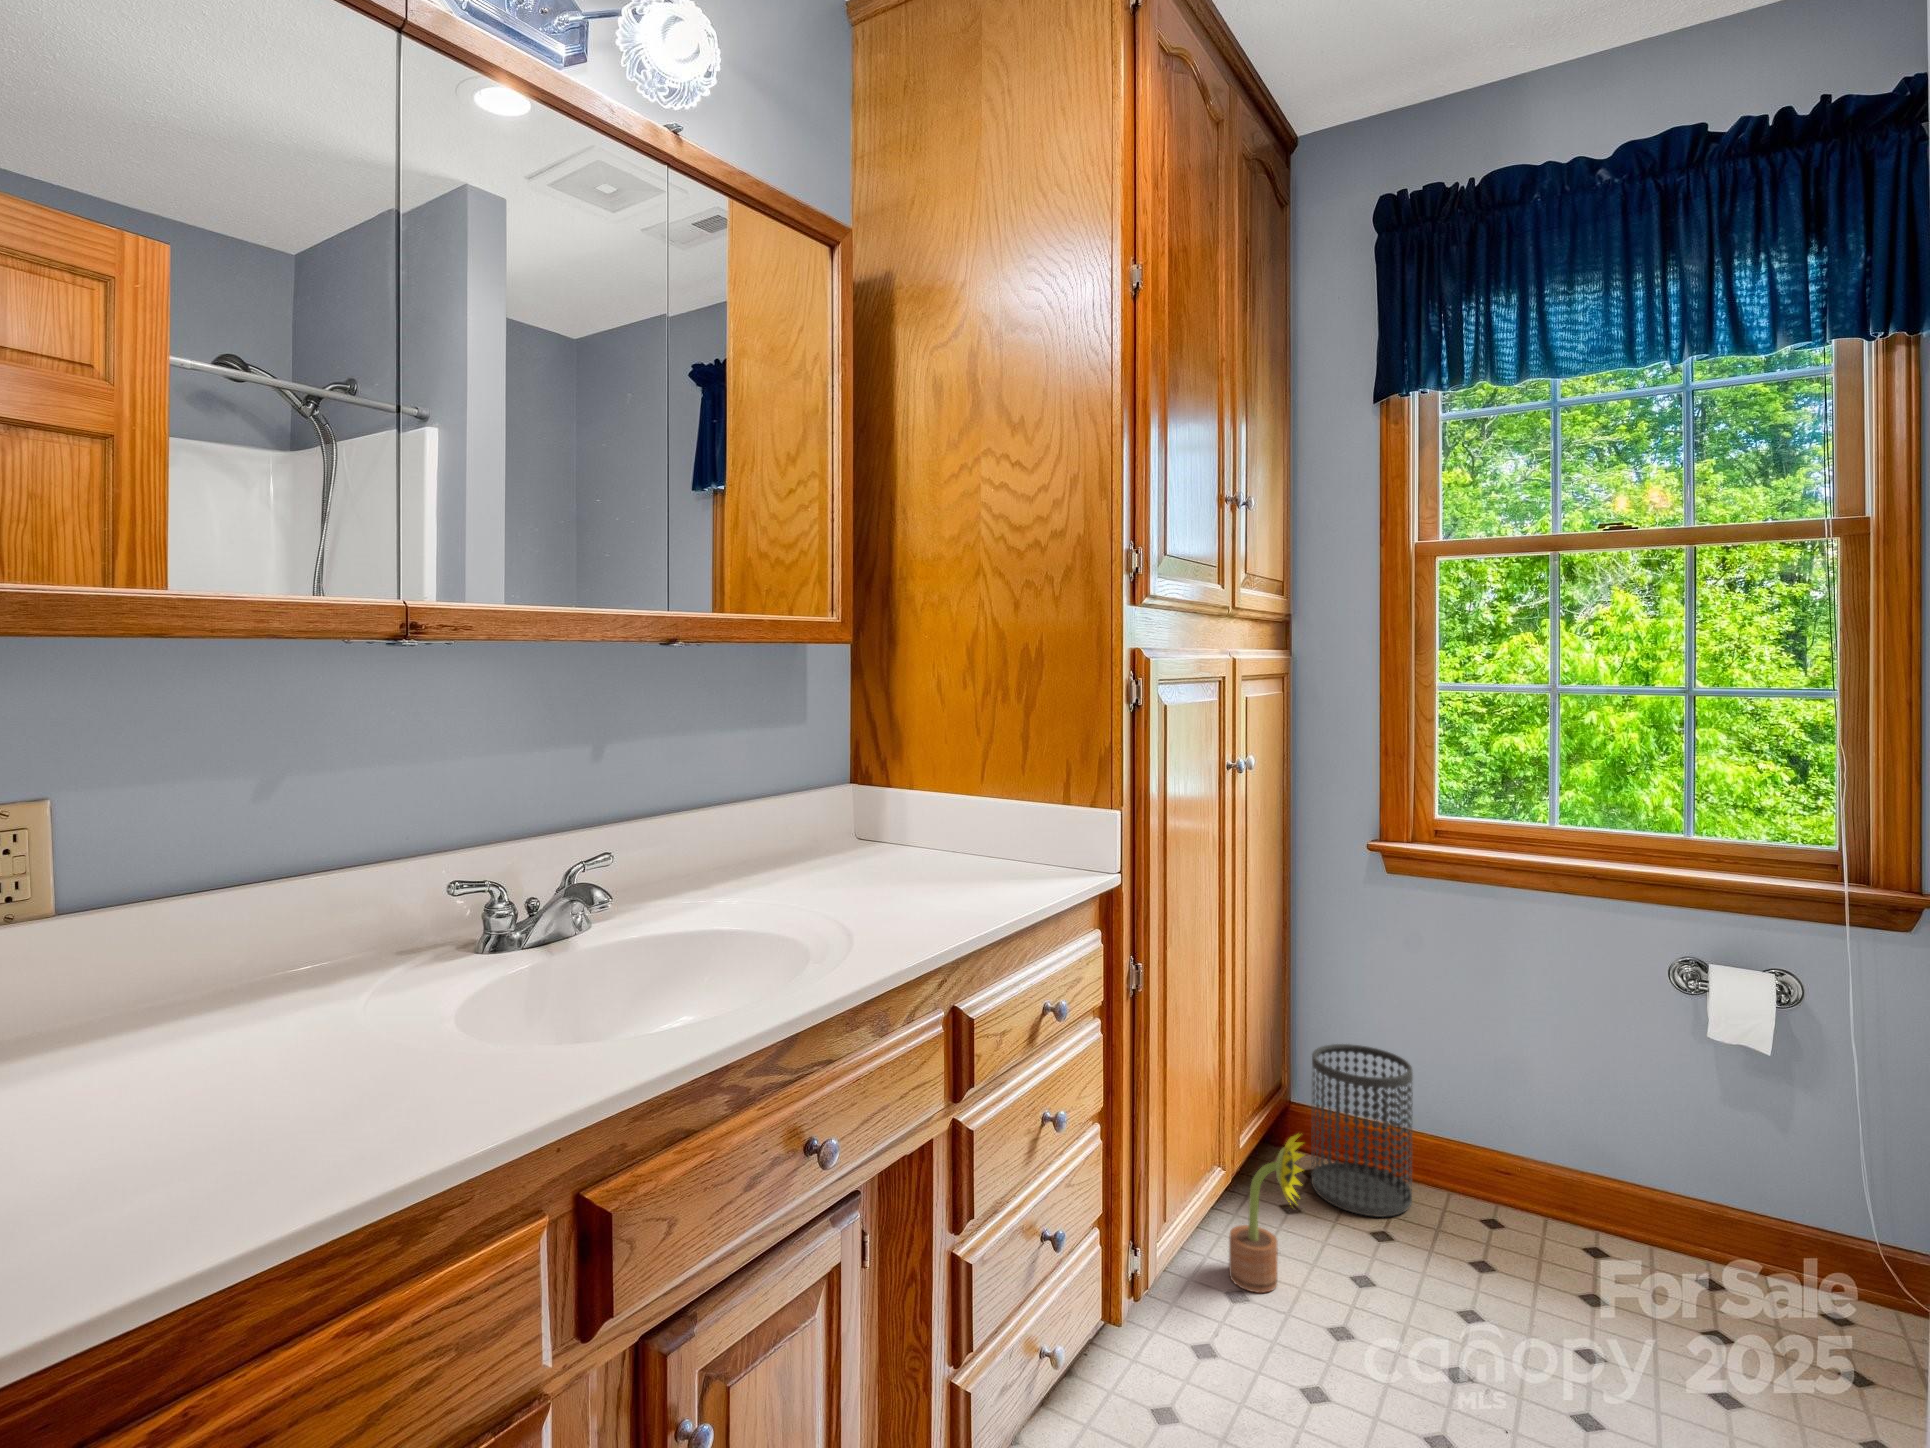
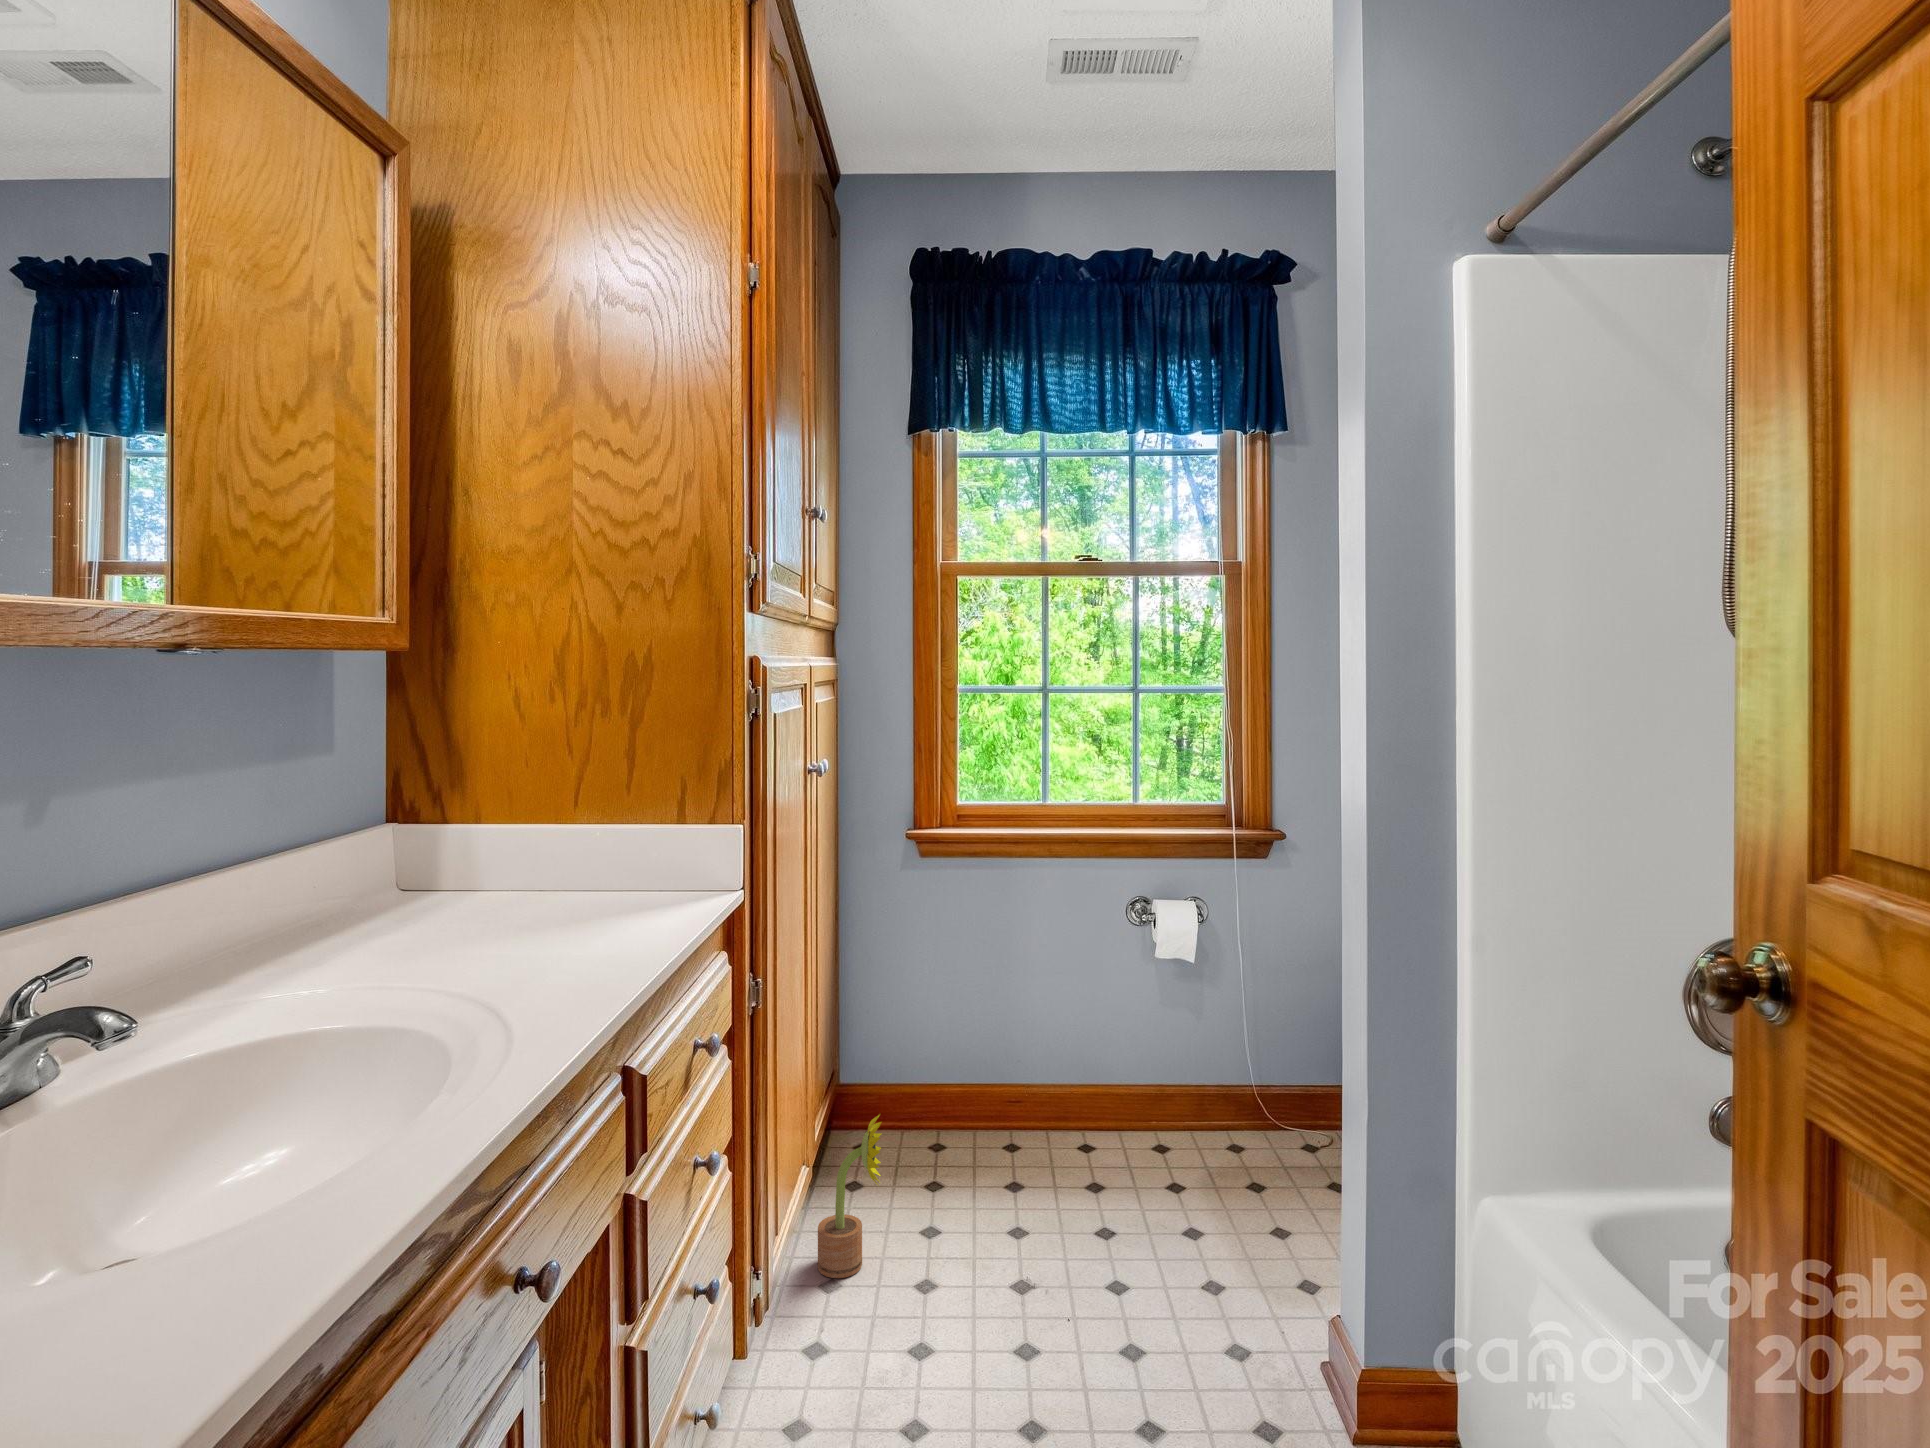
wastebasket: present [1311,1044,1413,1217] -> none [865,1021,950,1176]

